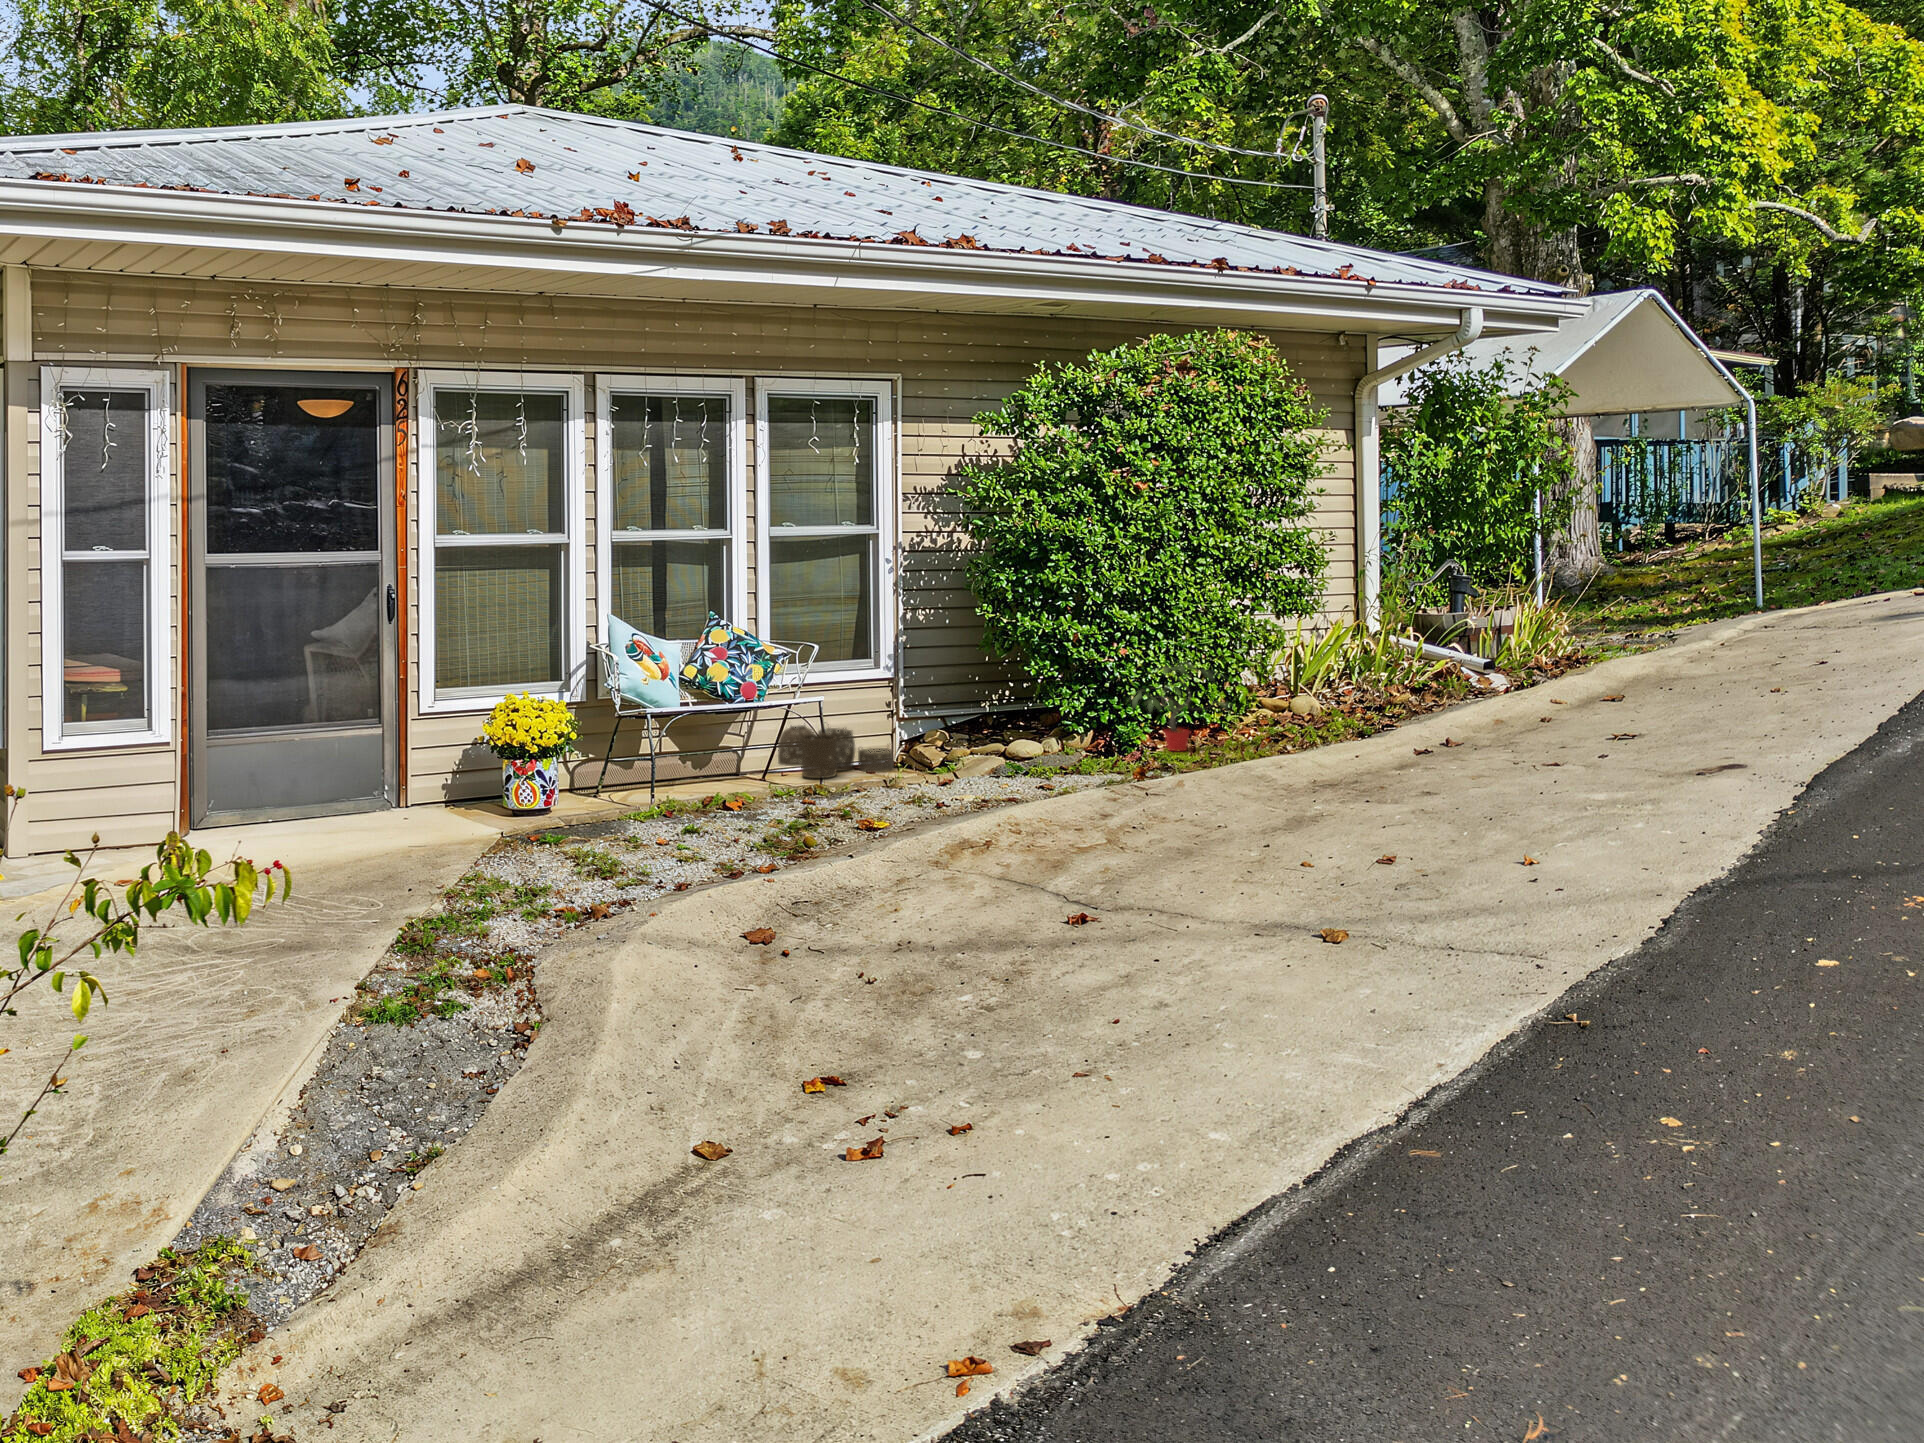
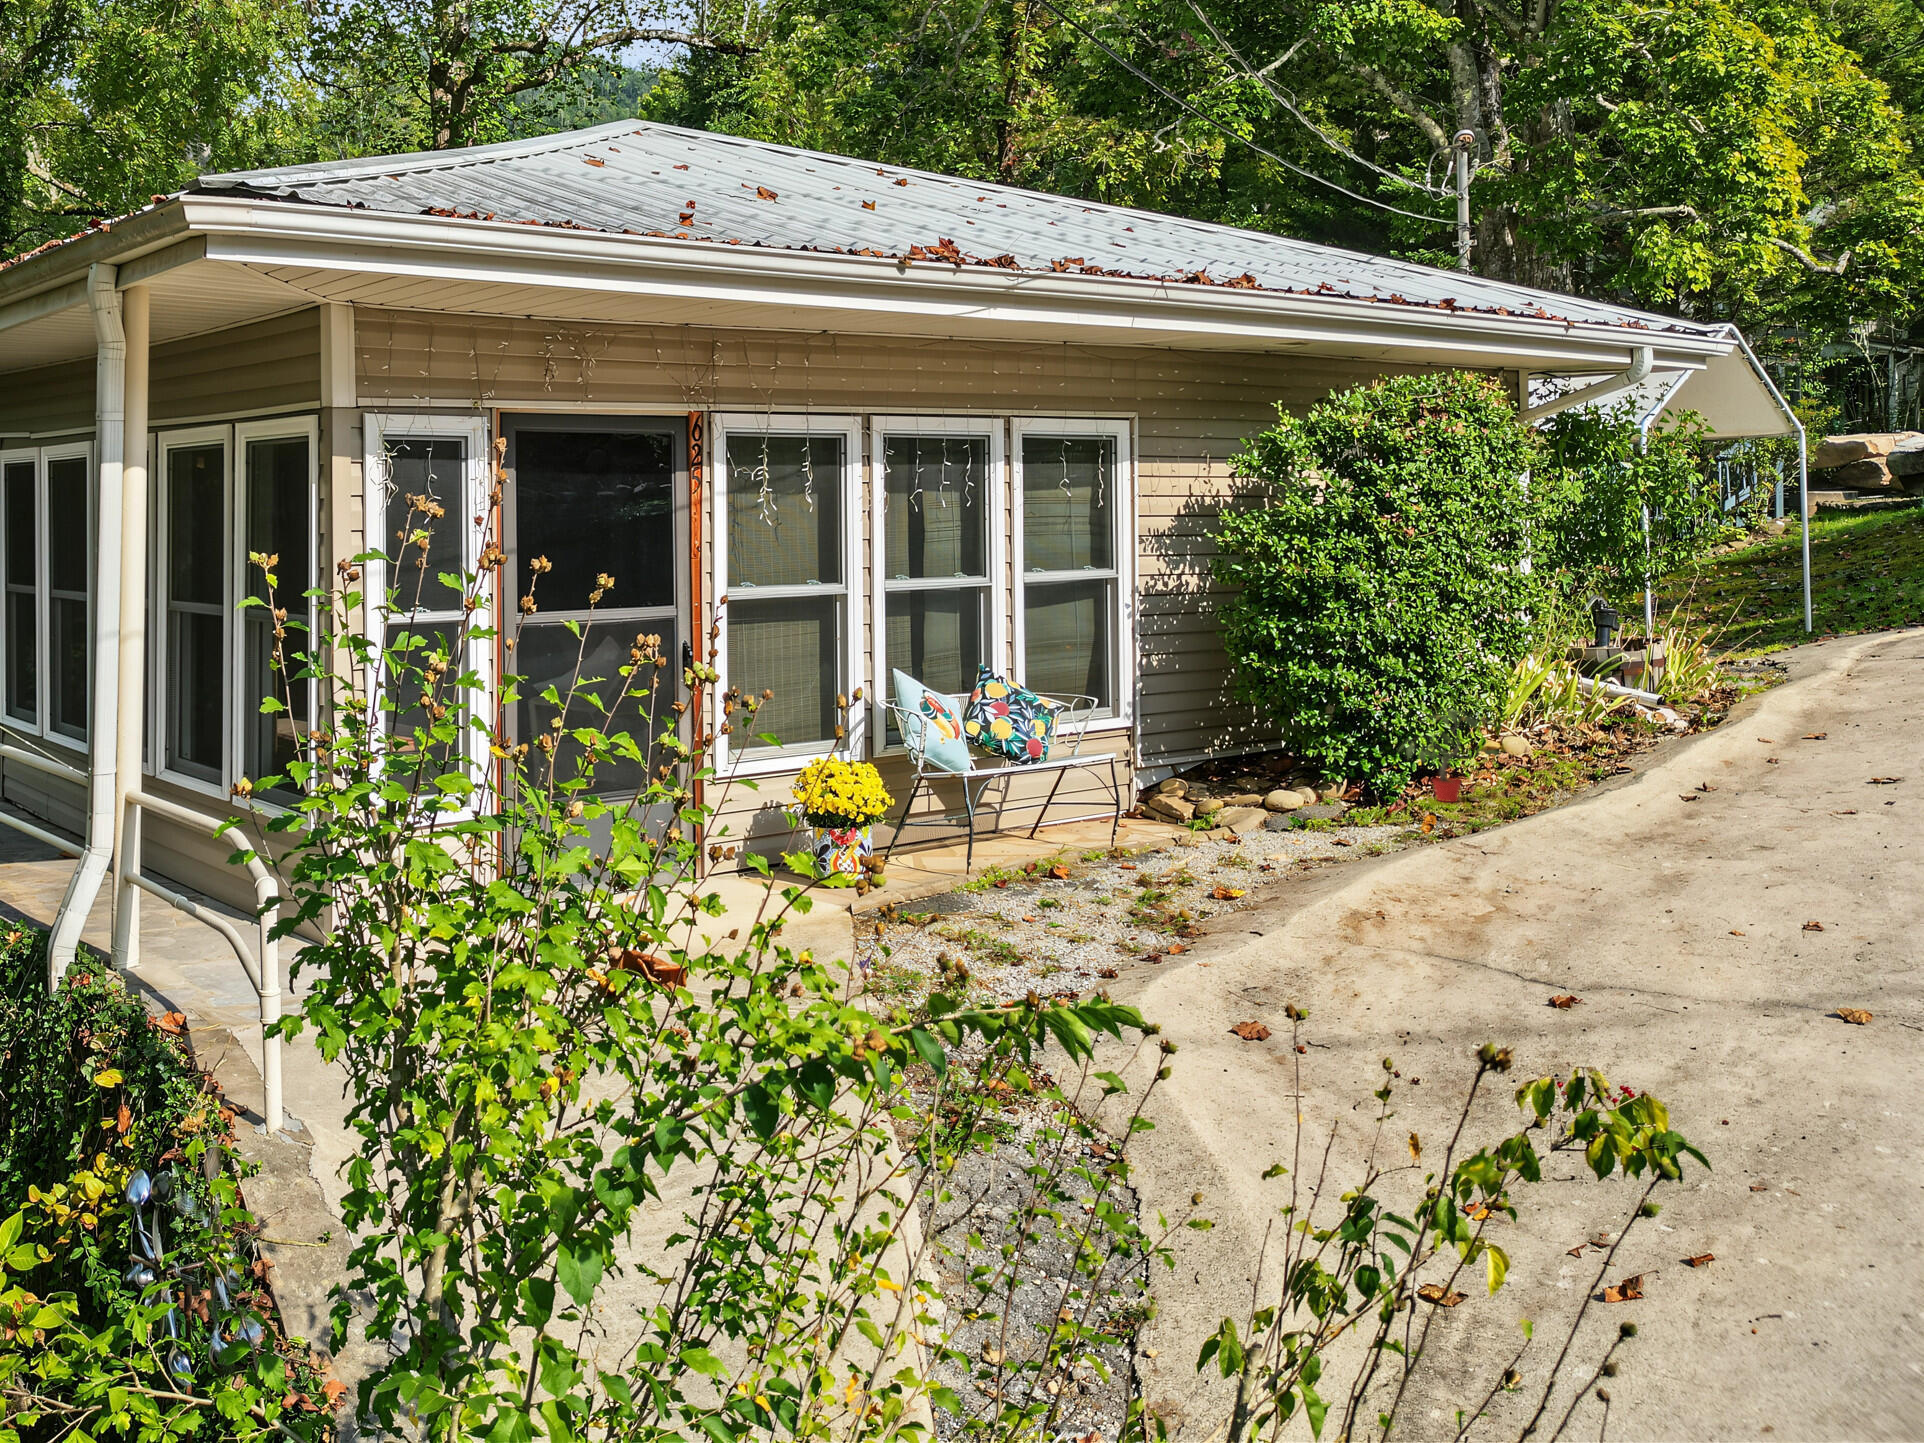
woven basket: present [778,725,894,778] -> none [1035,779,1169,839]

